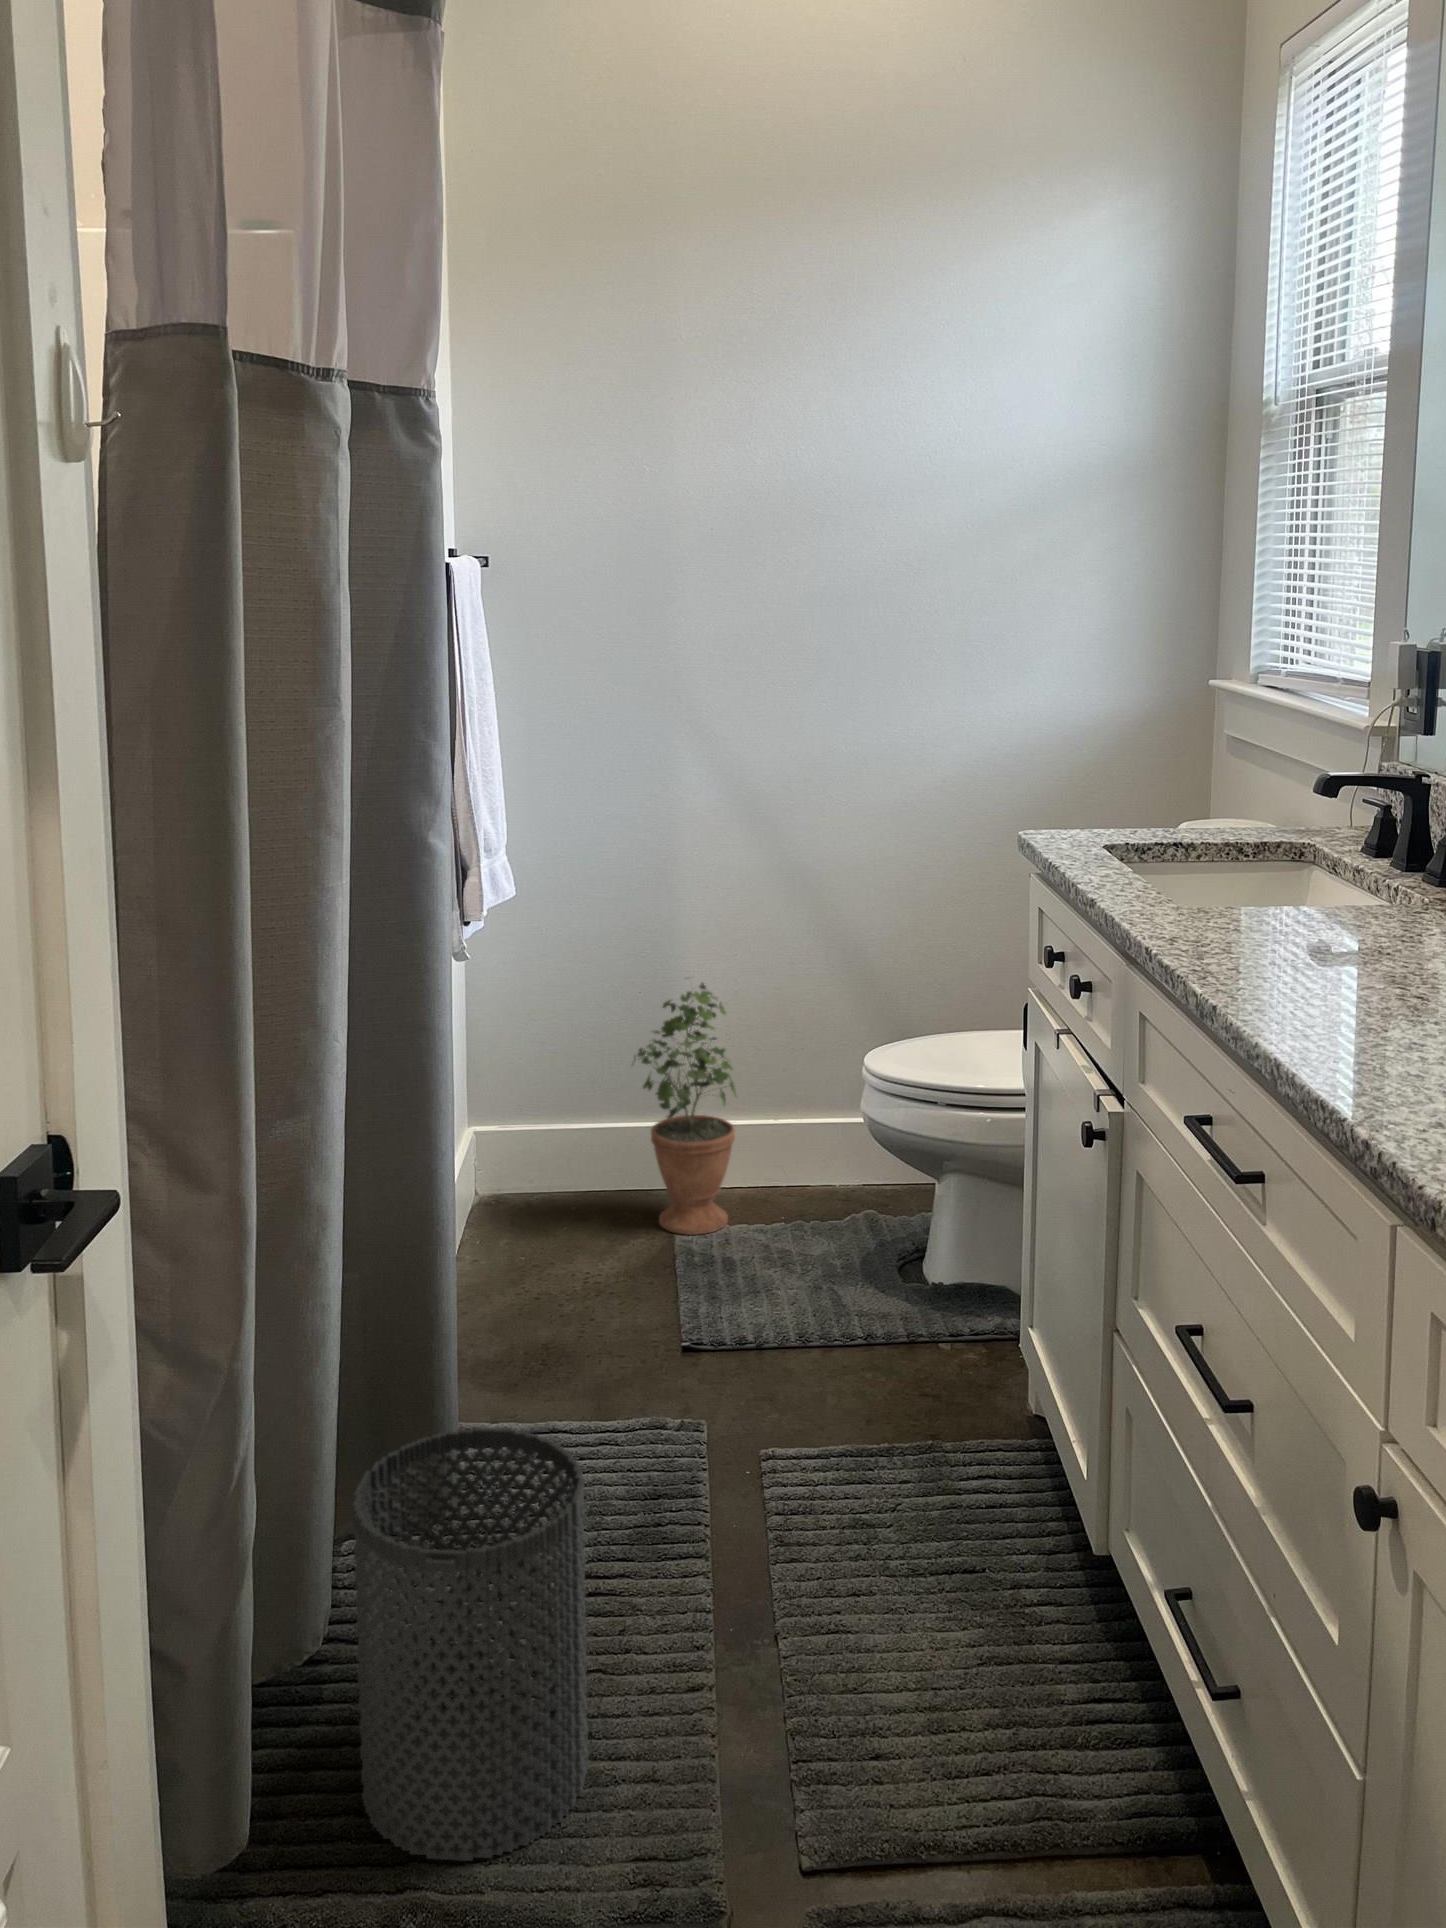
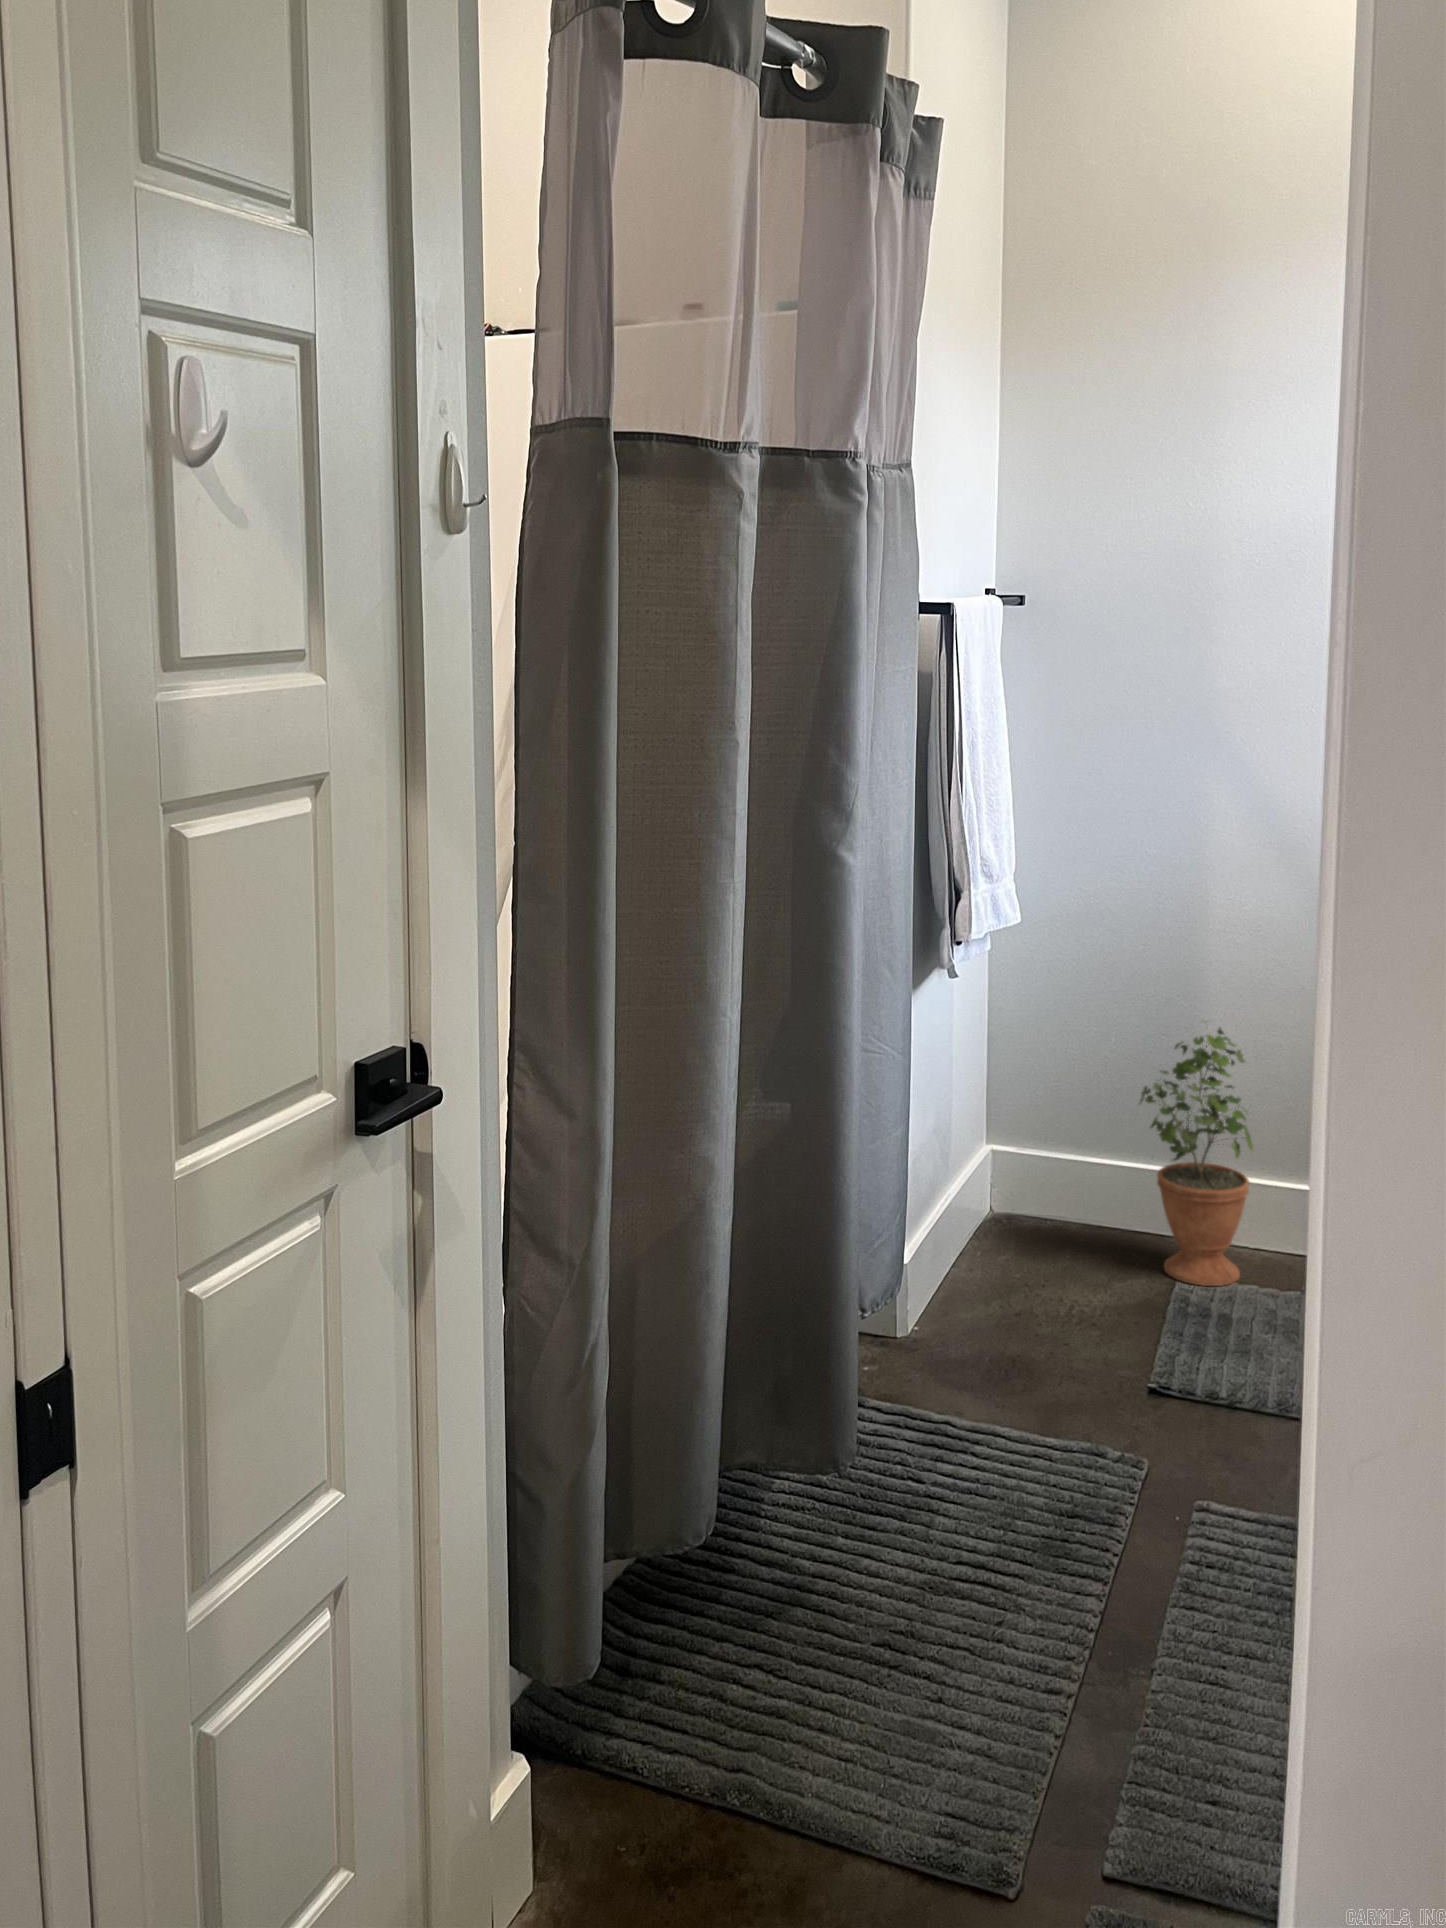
trash can: present [352,1428,588,1861] -> none [723,1385,932,1770]

